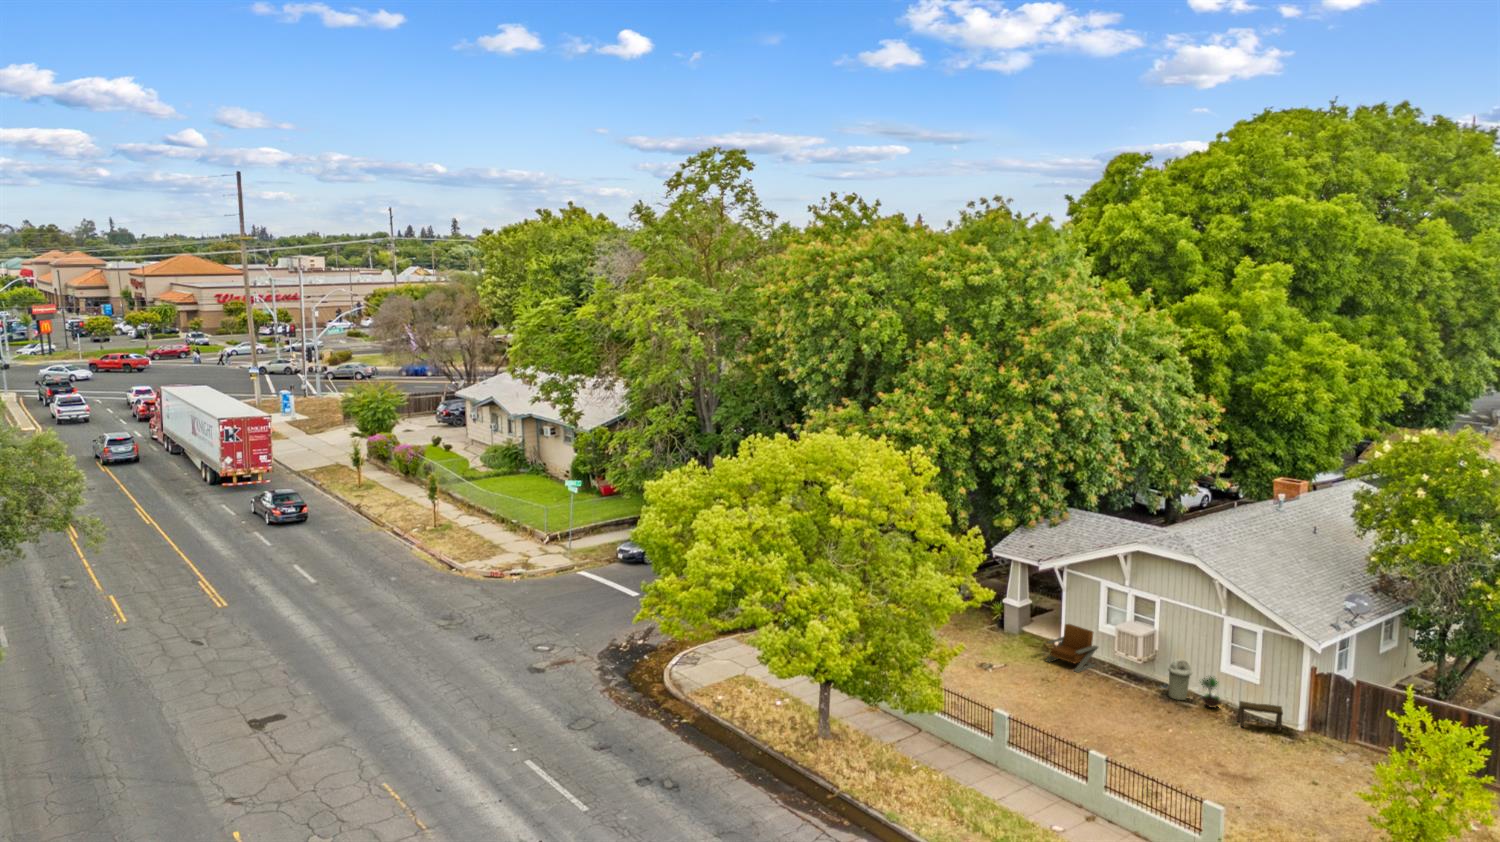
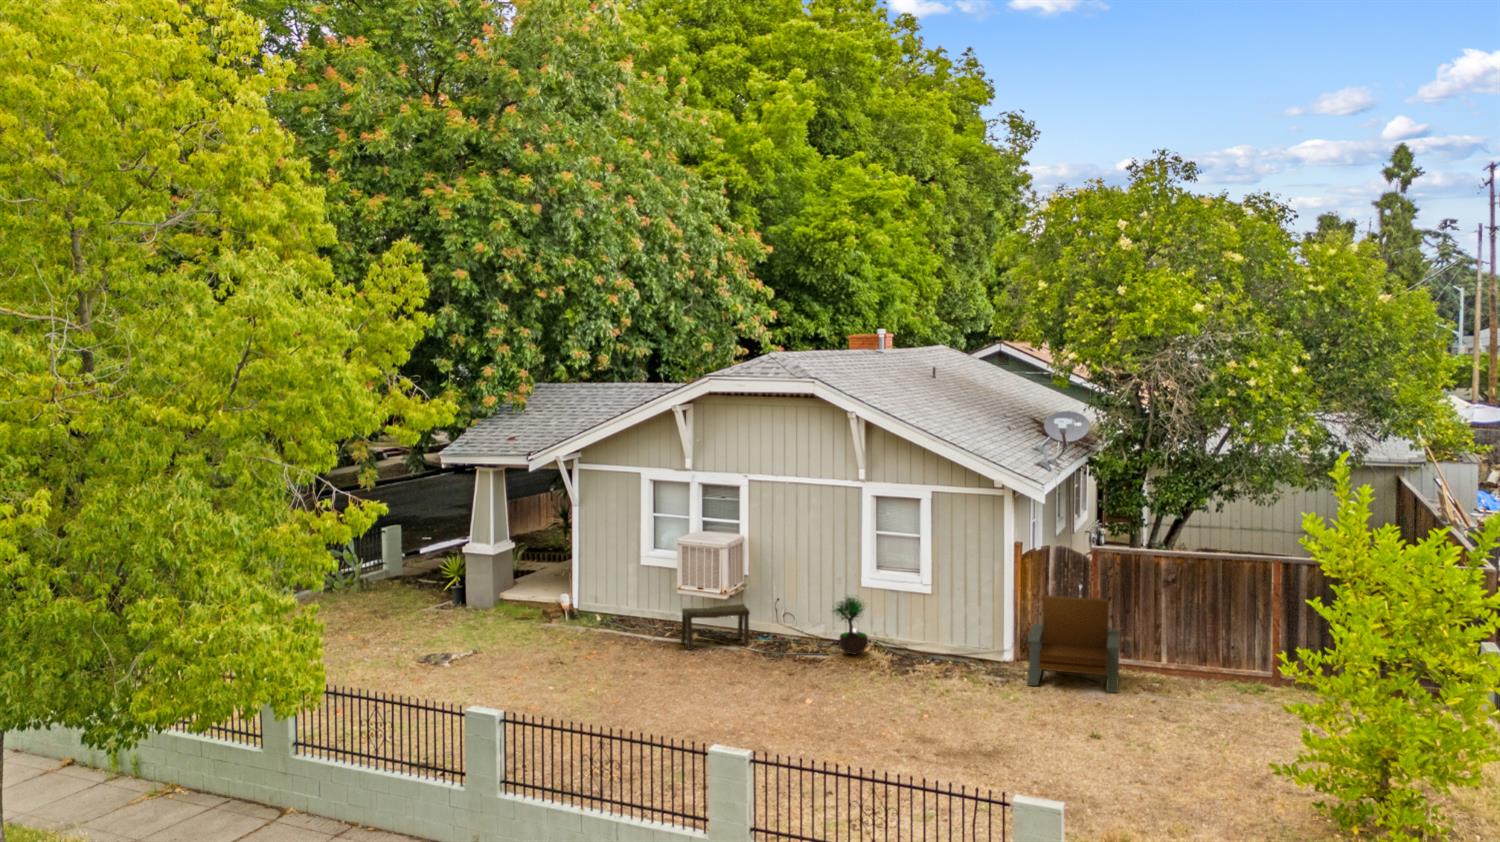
lounge chair: present [1046,624,1098,672] -> present [1027,595,1120,693]
trash can: present [1168,659,1192,700] -> none [774,578,815,653]
bench: present [1237,701,1283,732] -> present [681,604,750,650]

